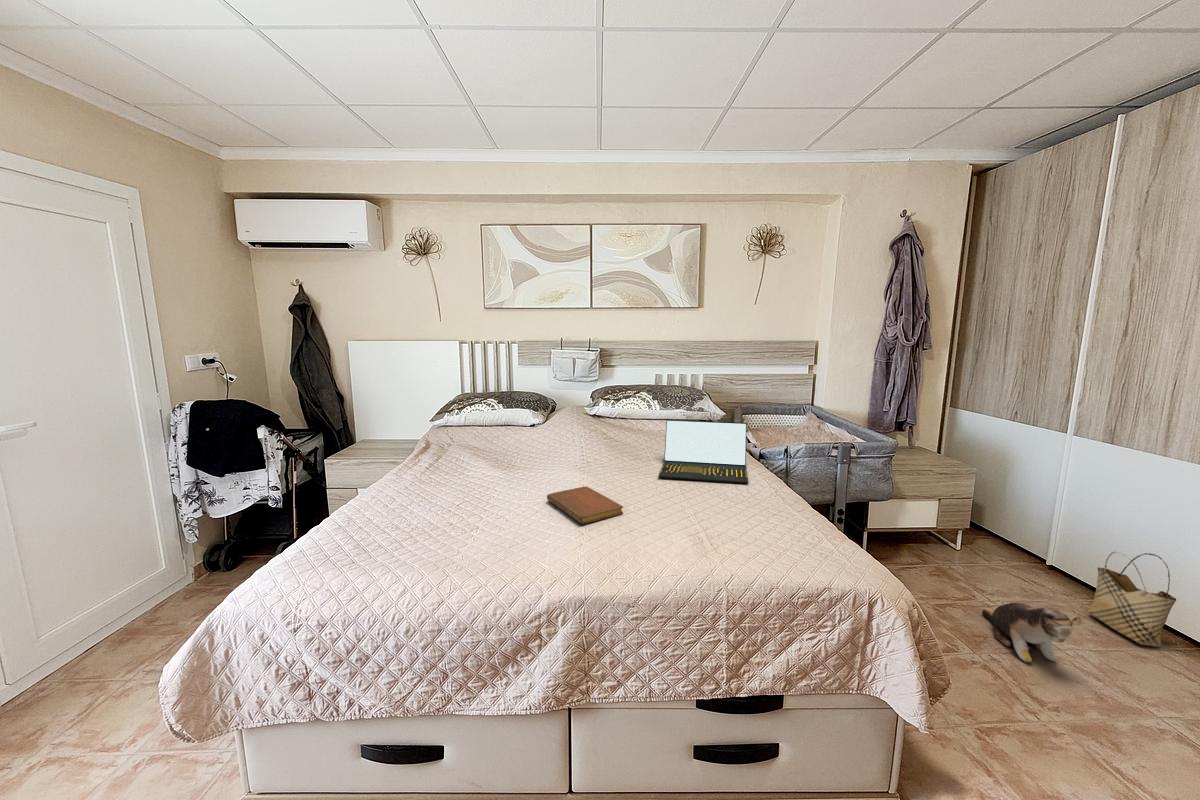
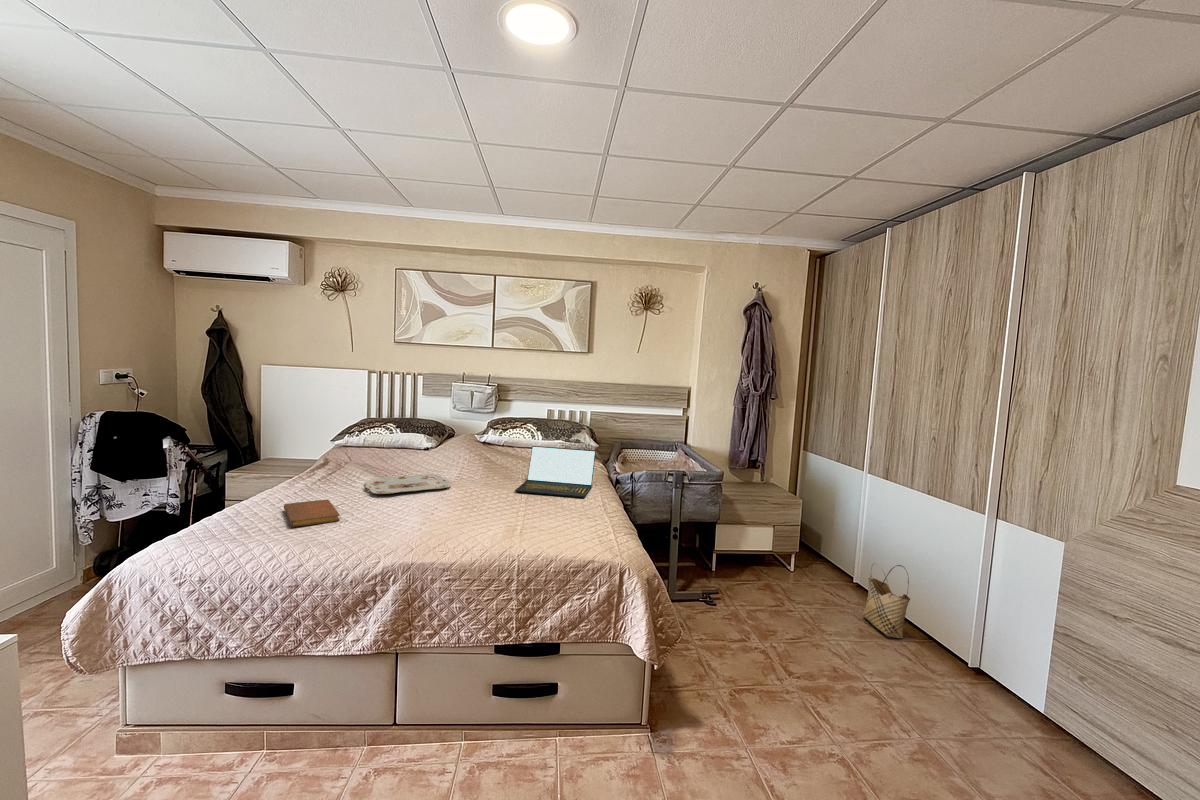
serving tray: none [480,457,580,487] -> present [365,474,451,494]
notebook: present [547,487,623,524] -> present [284,500,340,527]
plush toy: present [982,603,1082,662] -> none [782,601,827,648]

